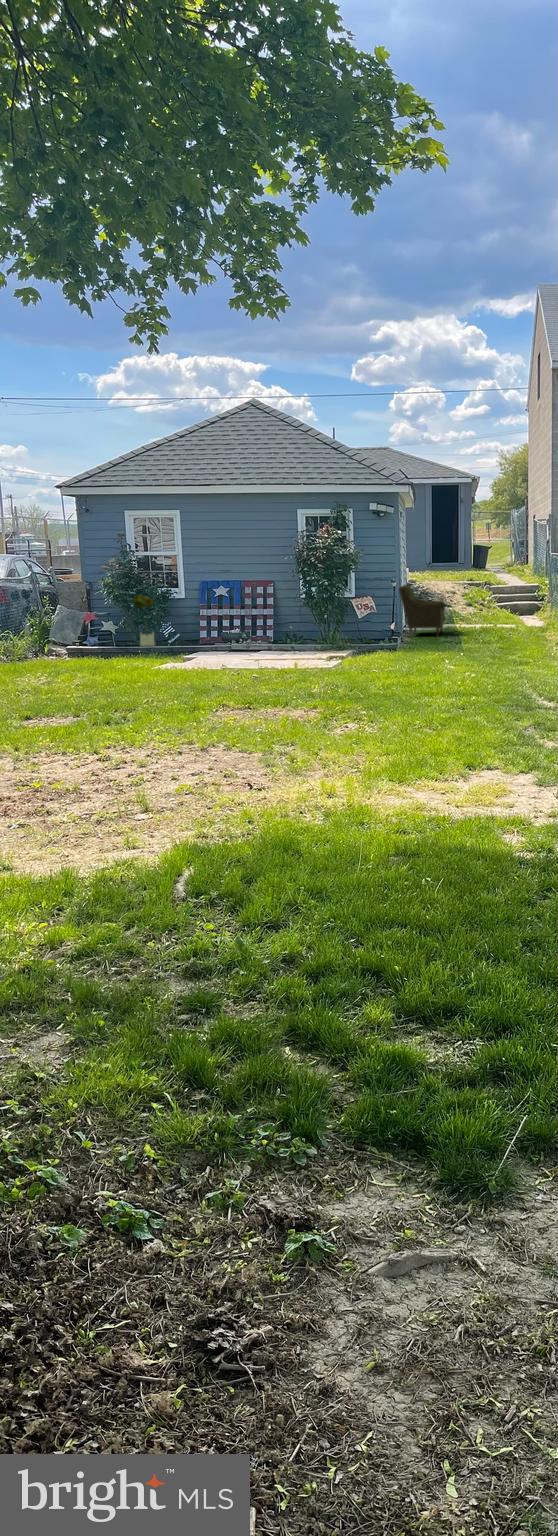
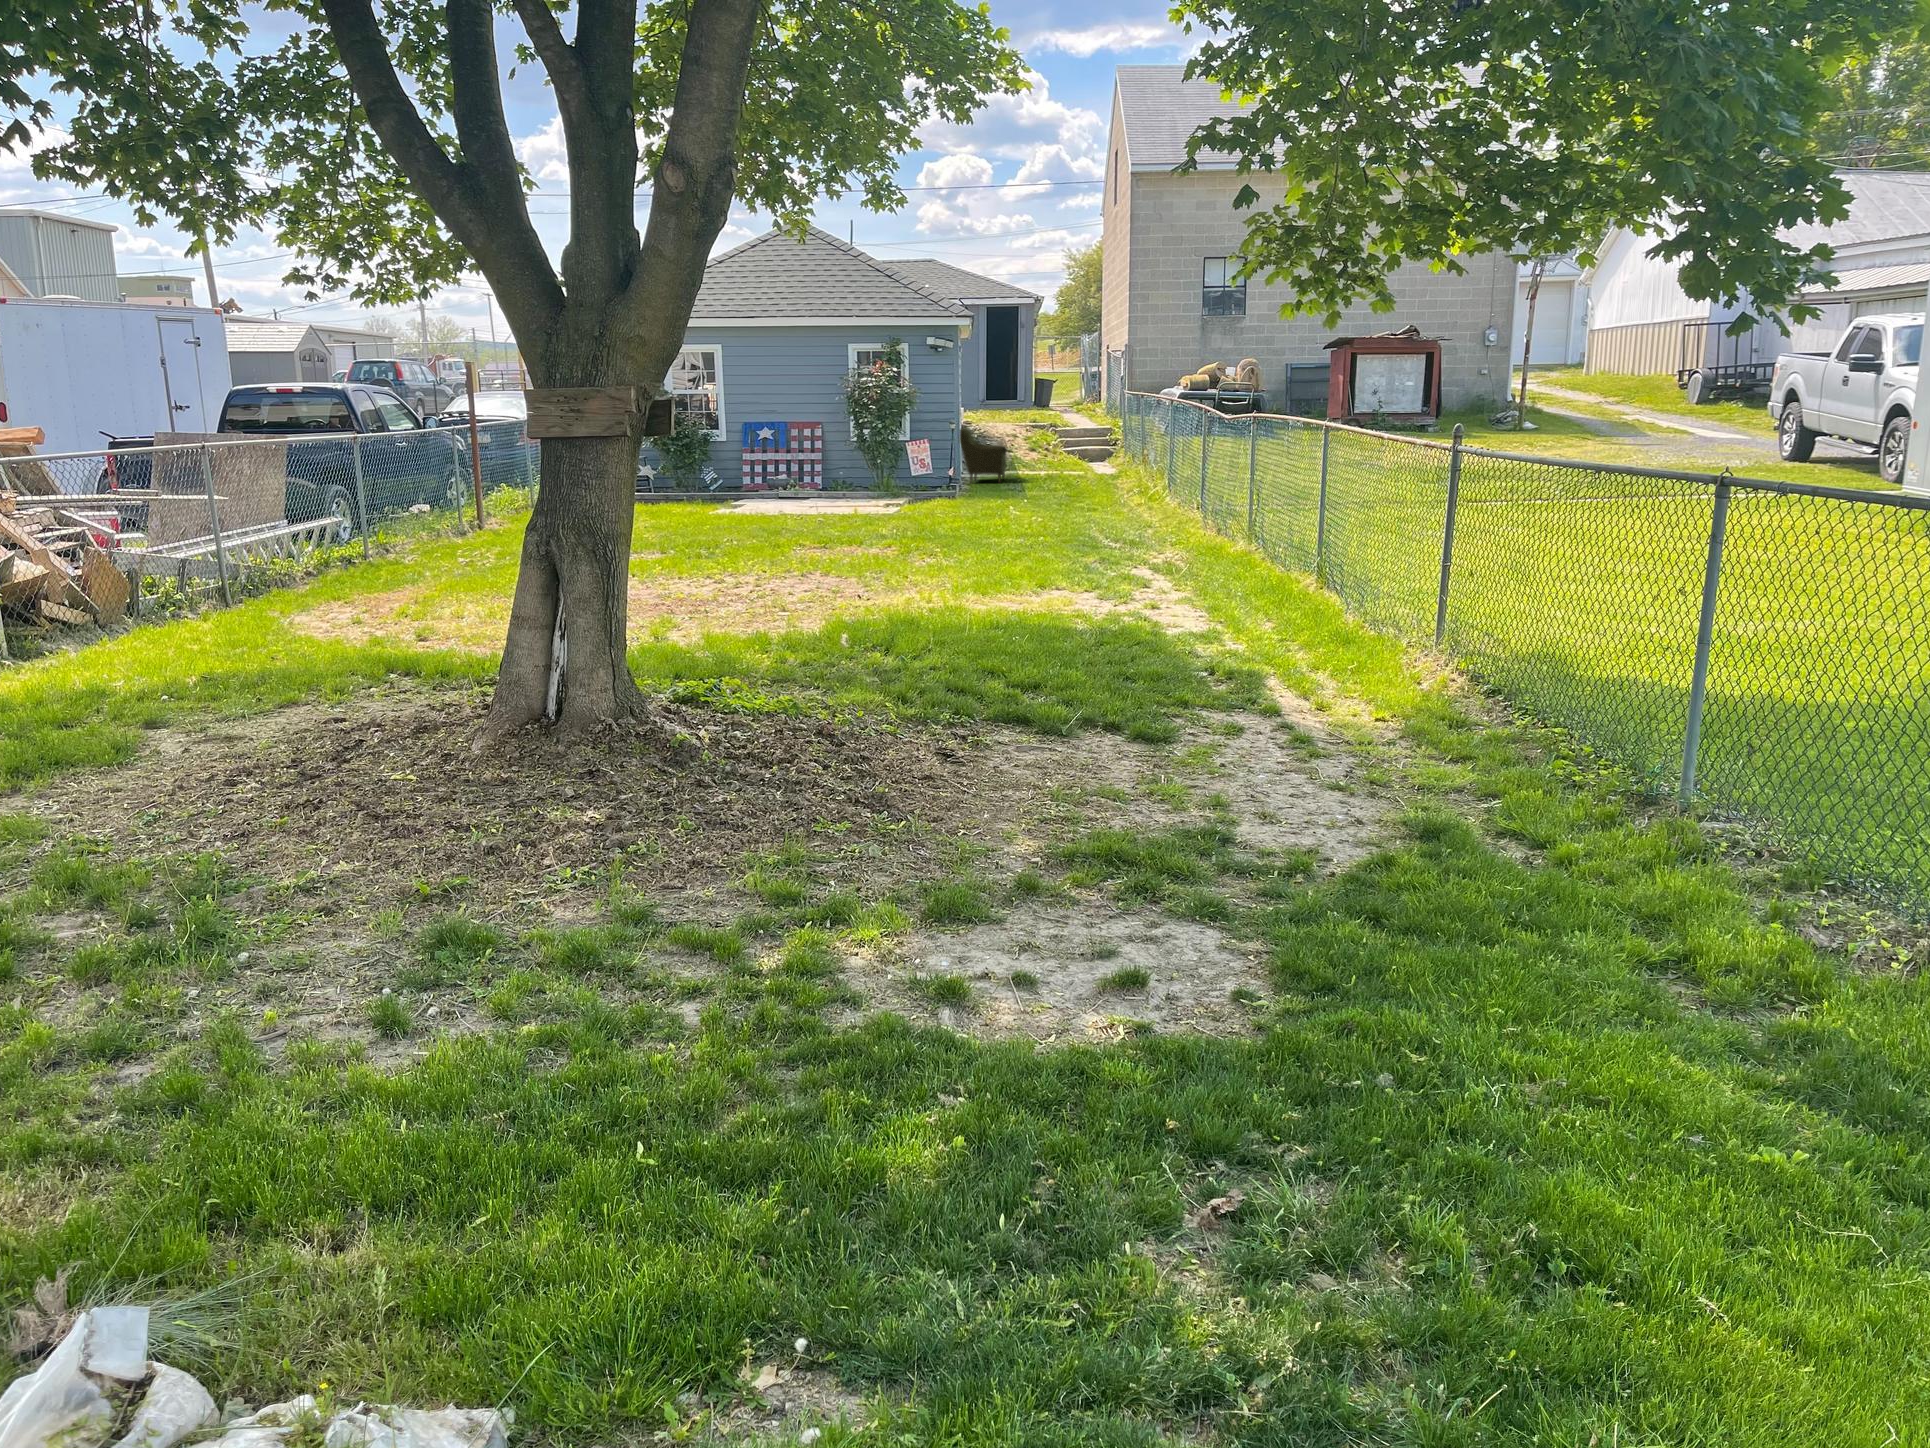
potted tree: present [133,595,155,646] -> none [667,436,693,493]

